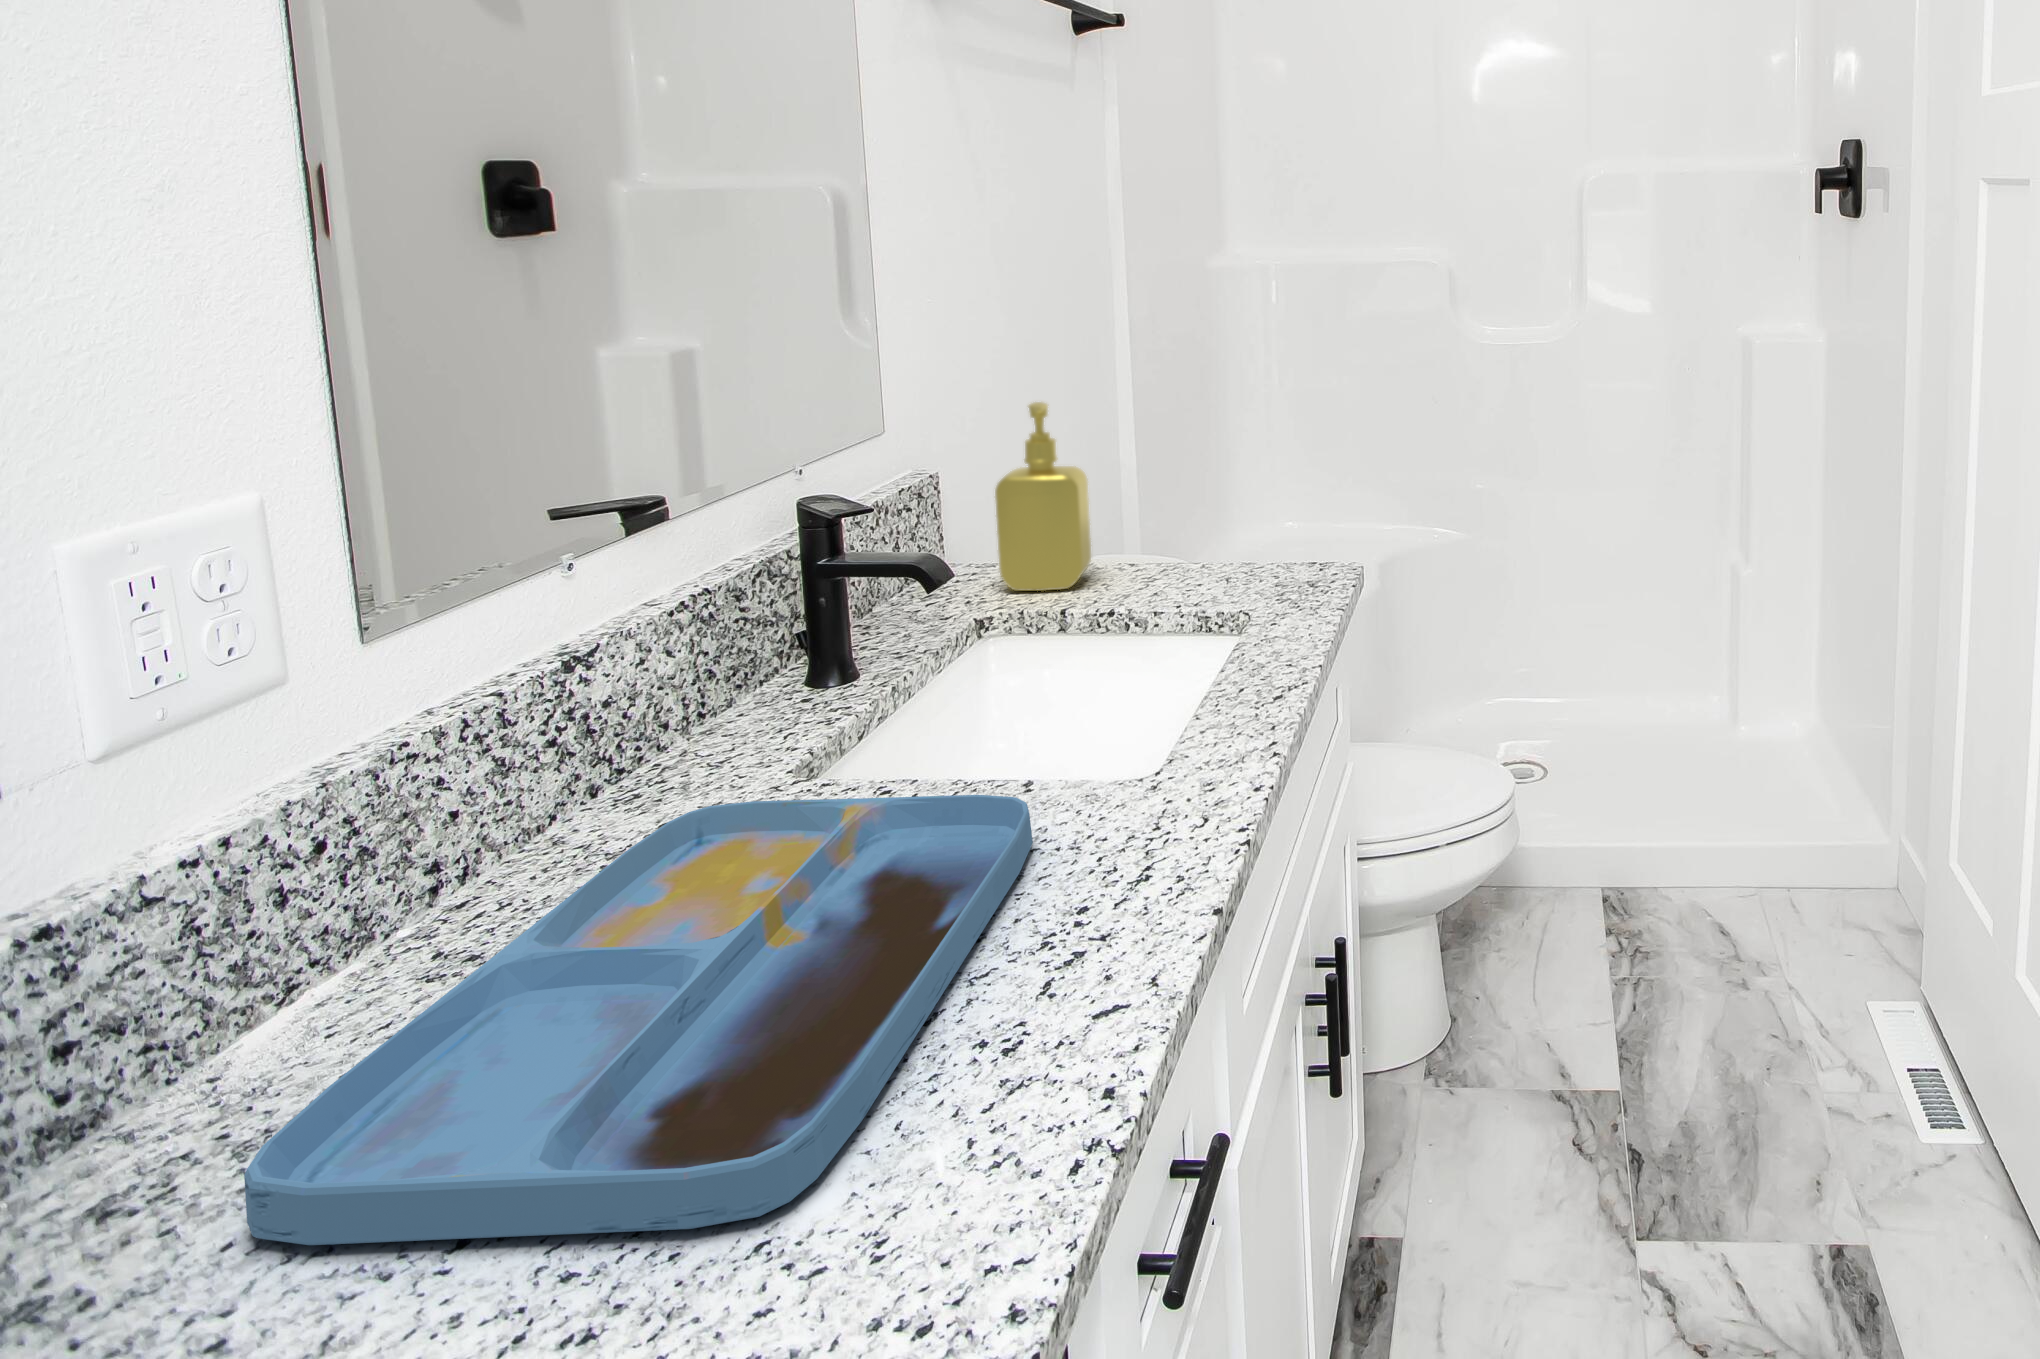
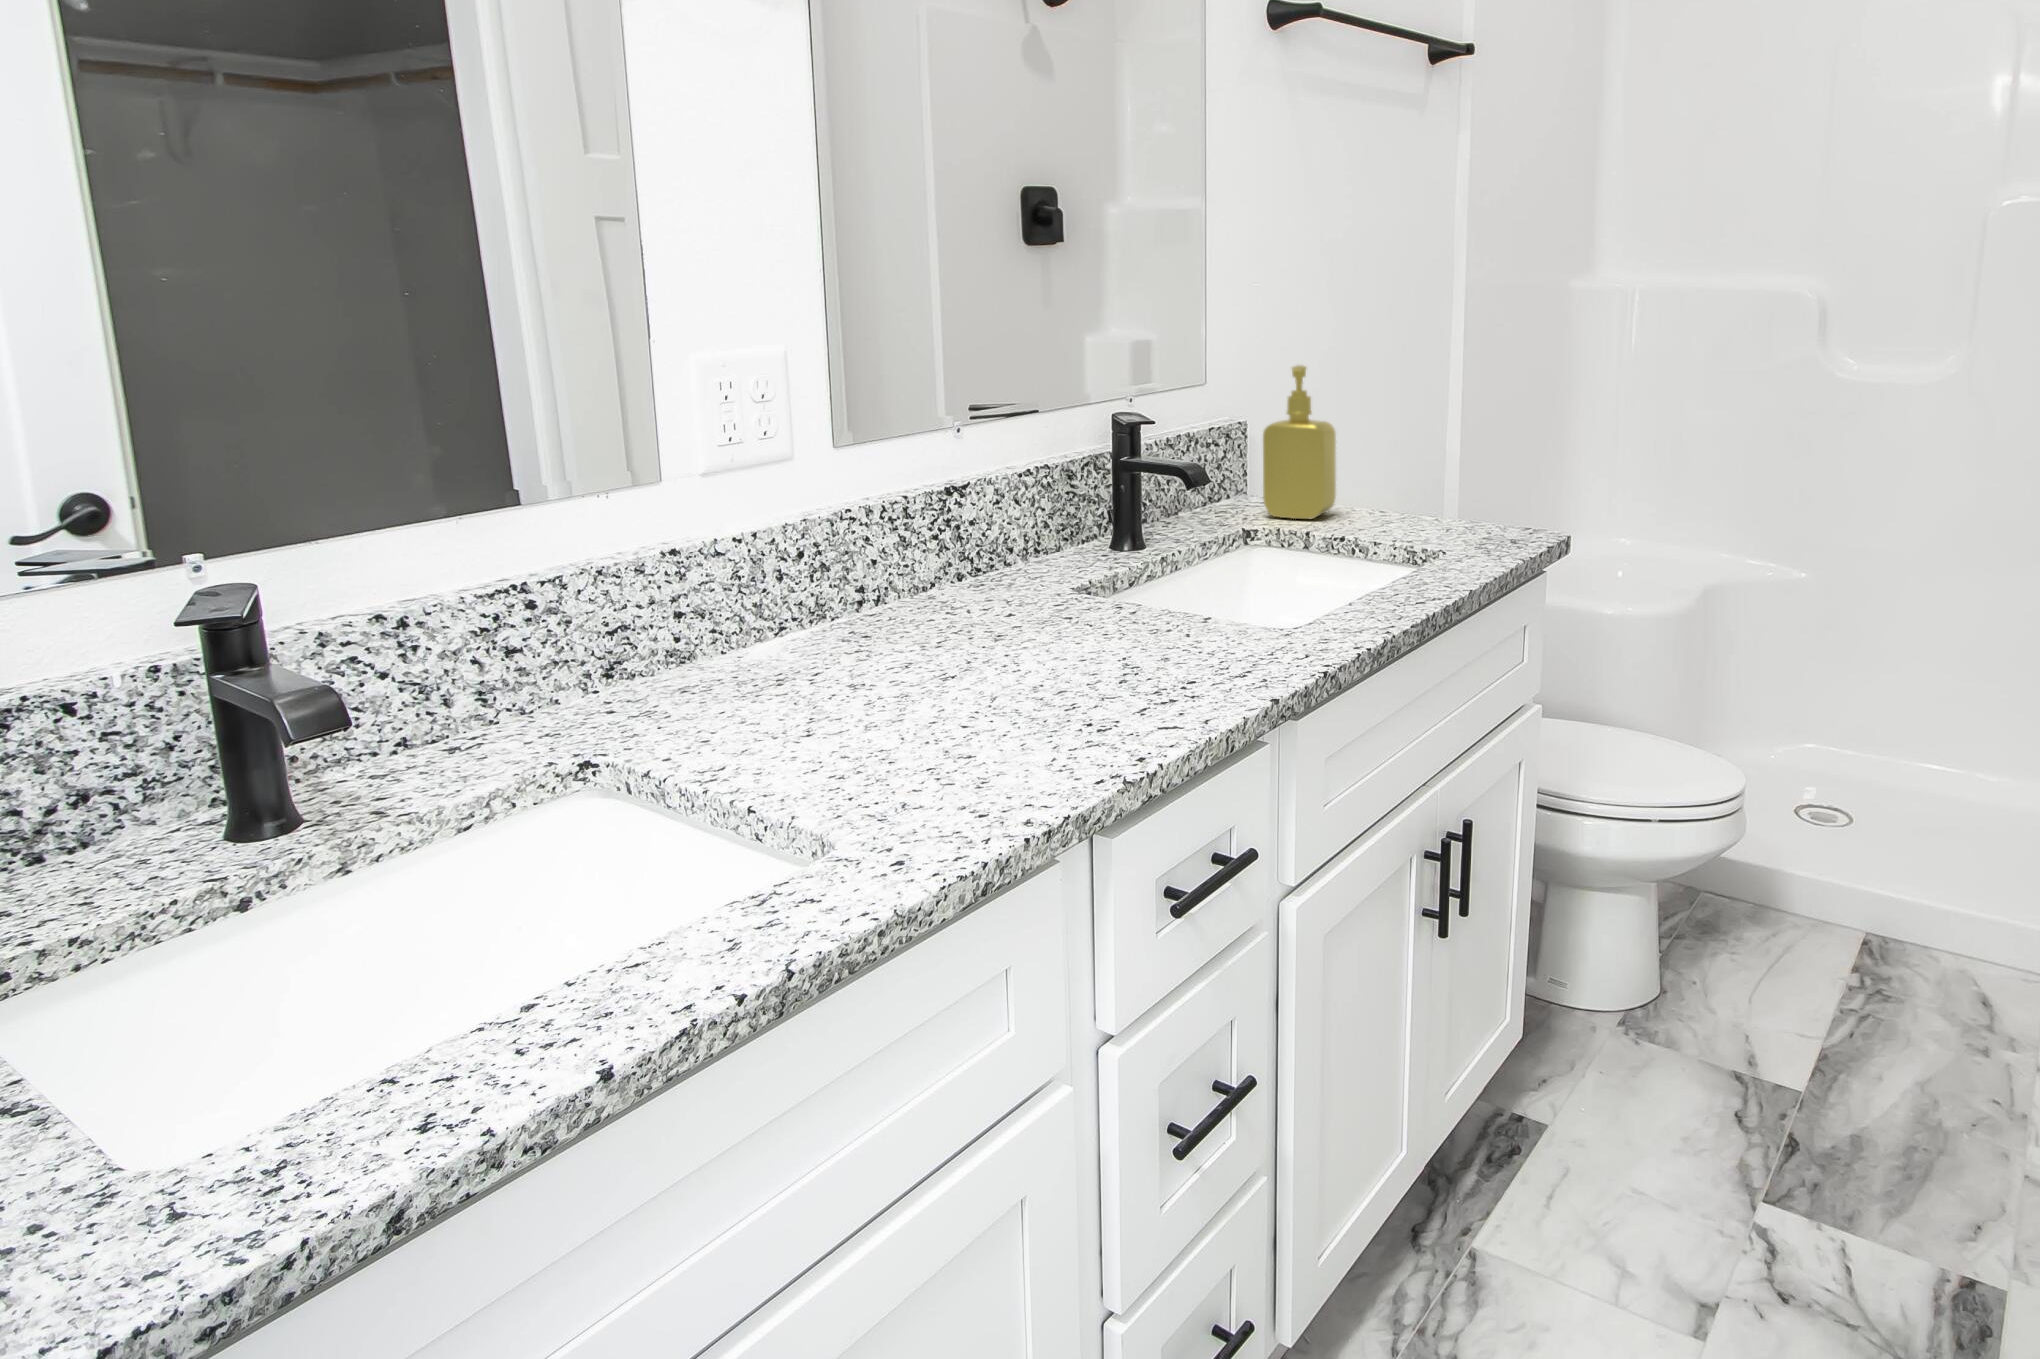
tray: present [244,795,1033,1245] -> none [721,584,1190,762]

